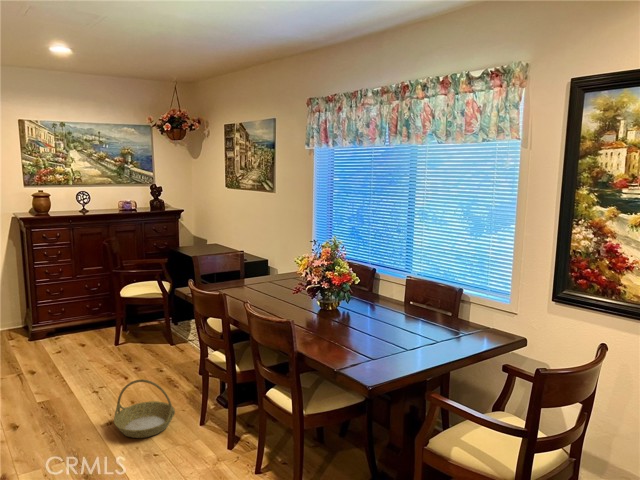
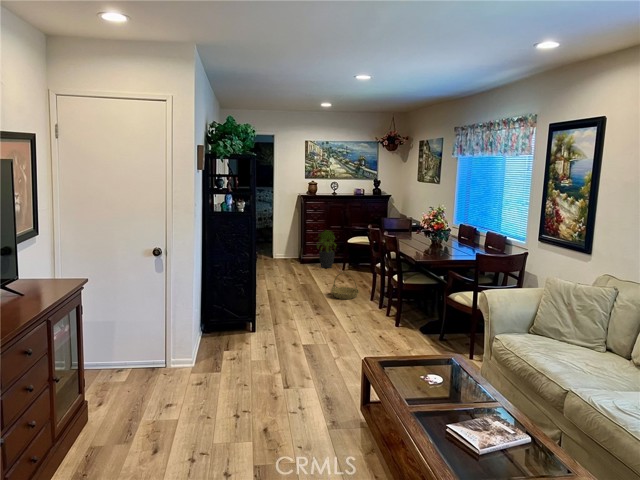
potted plant: none [55,276,100,344] -> present [317,230,336,268]

